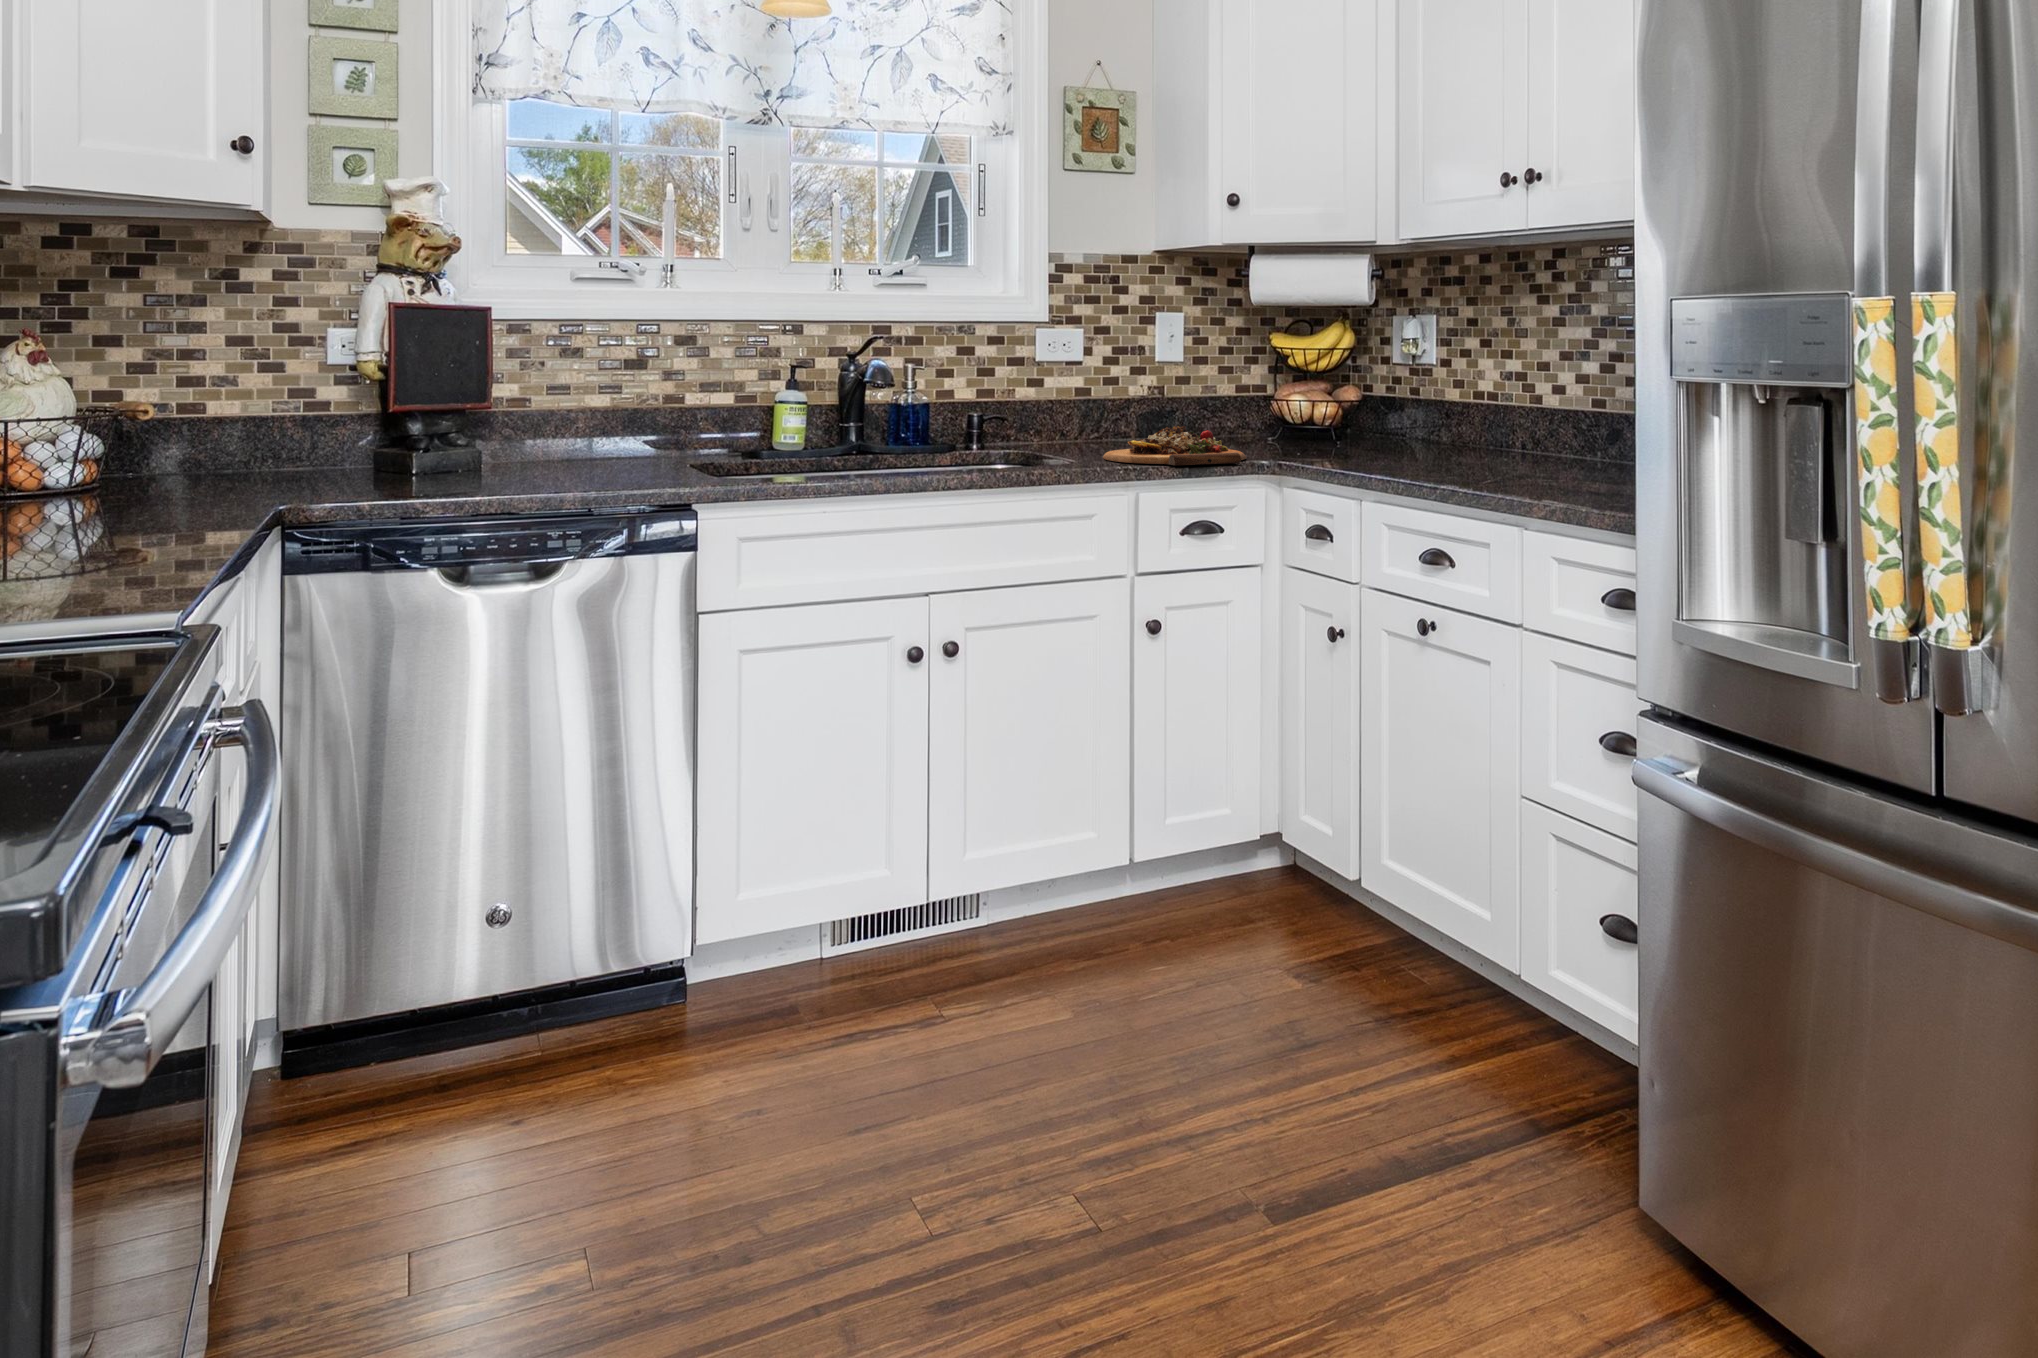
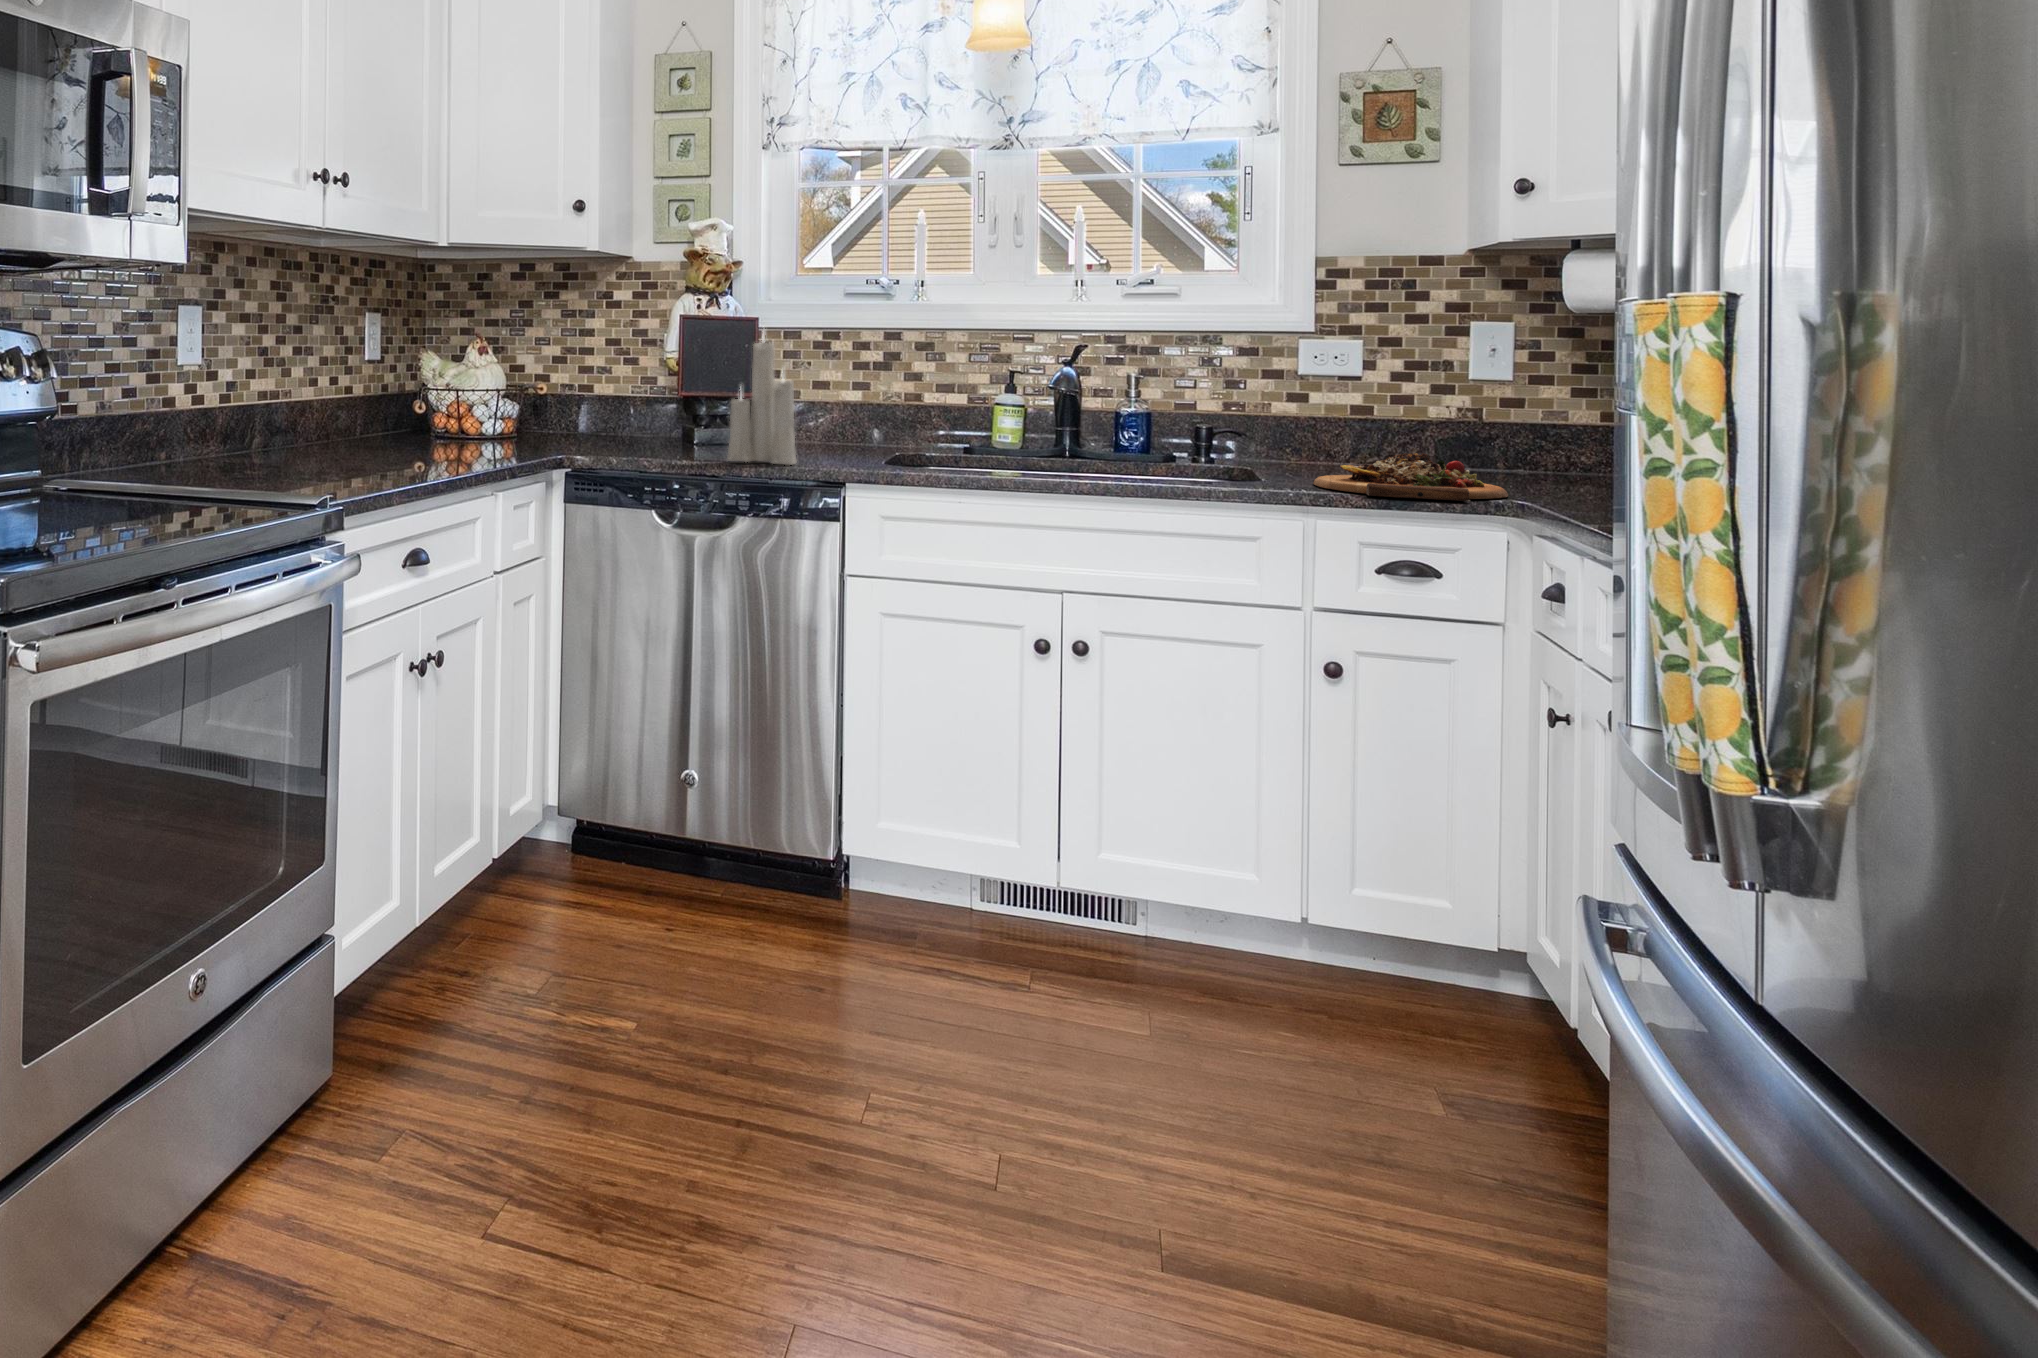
candle: none [527,307,621,490] -> present [727,342,796,465]

